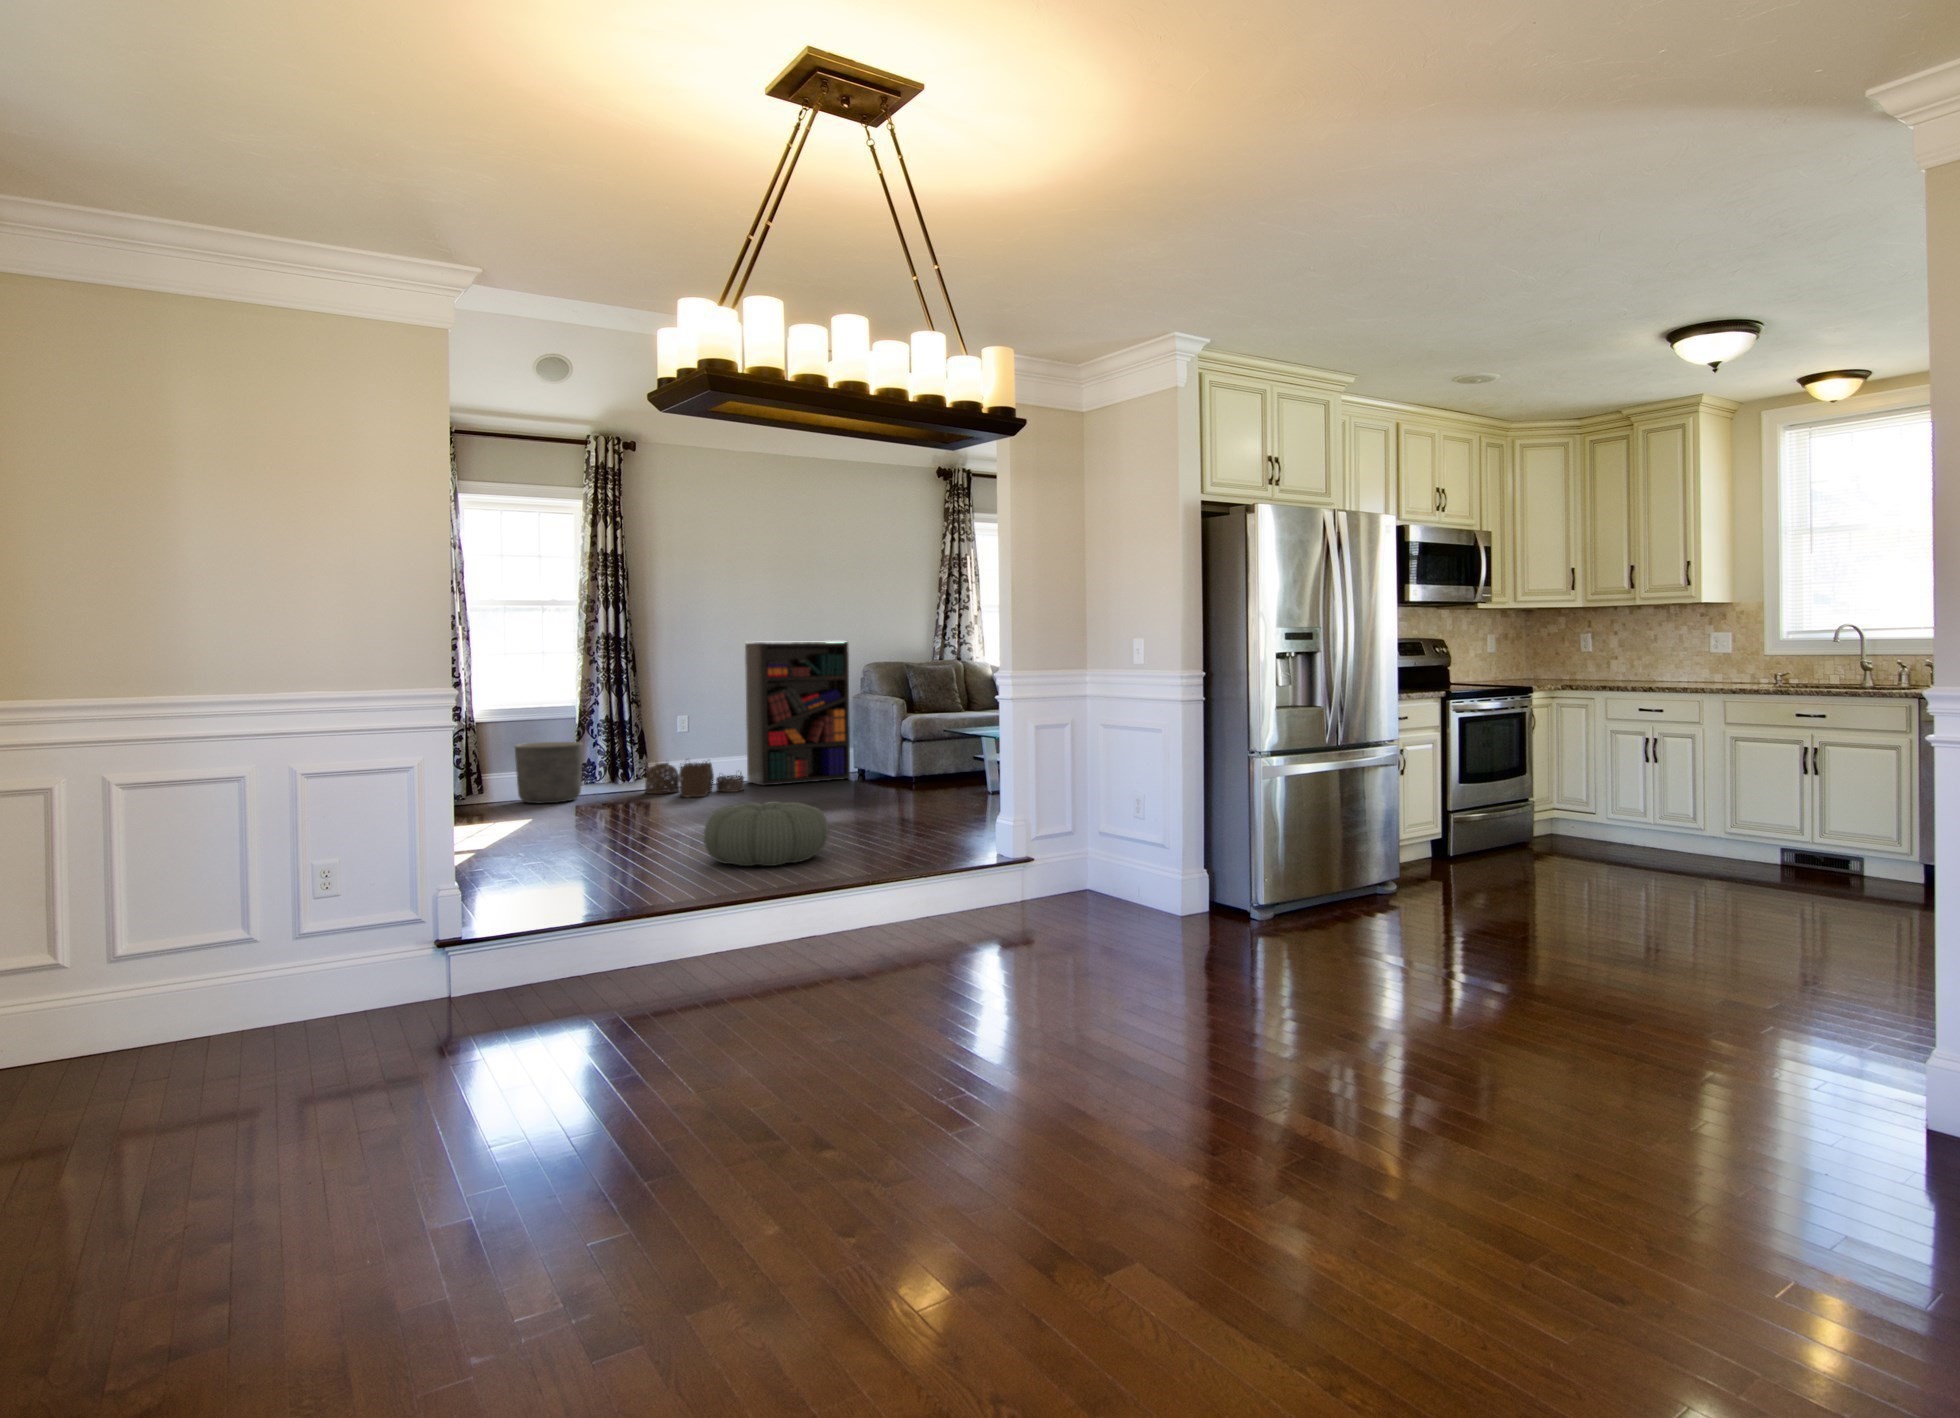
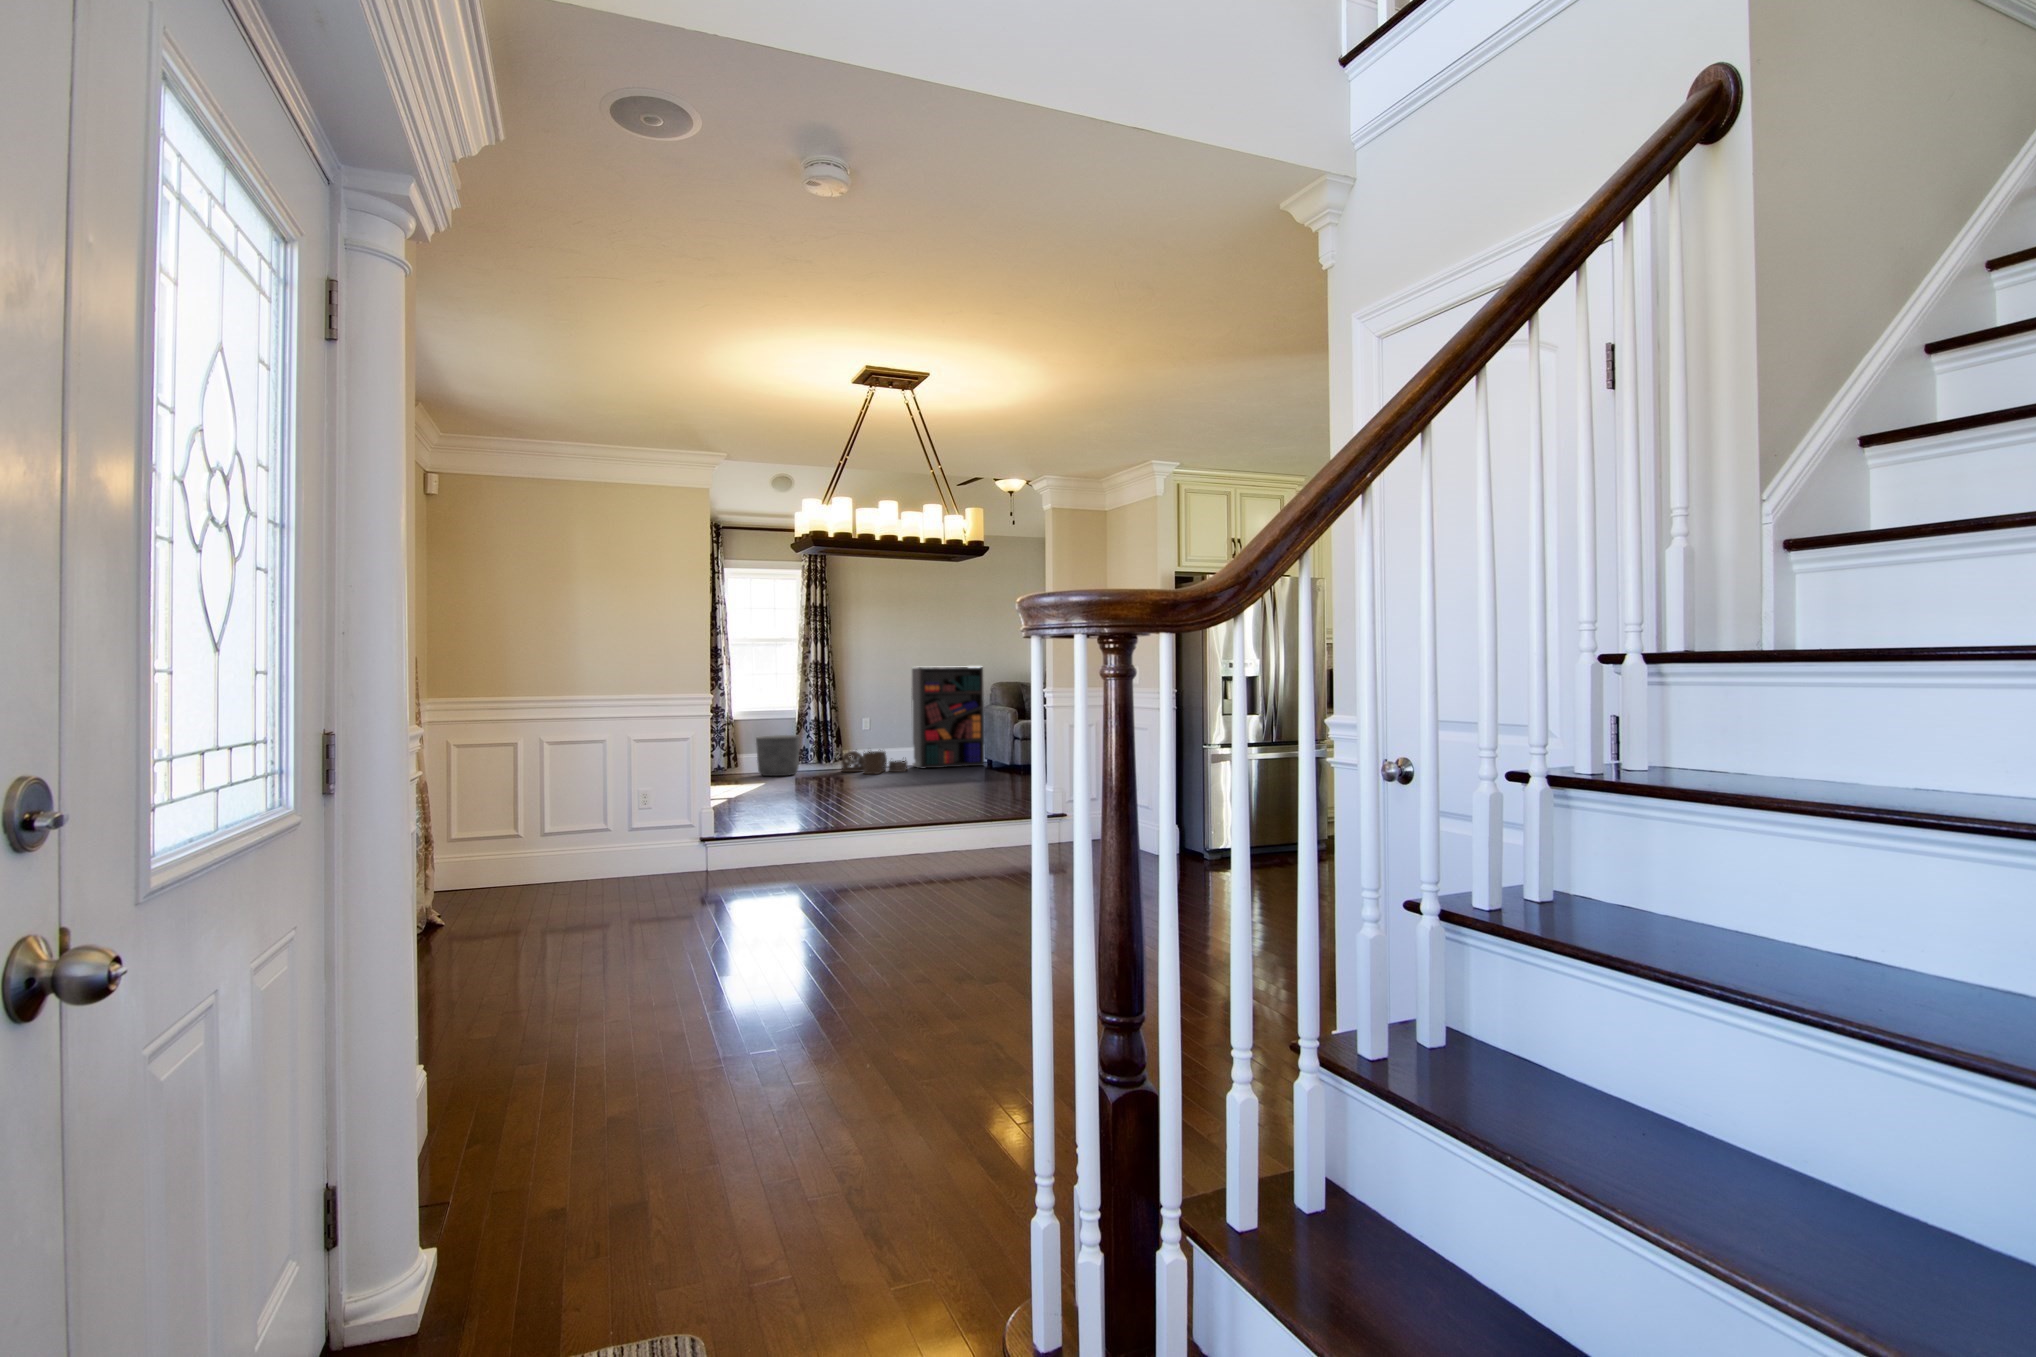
pouf: present [704,801,828,866] -> none [861,771,940,810]

